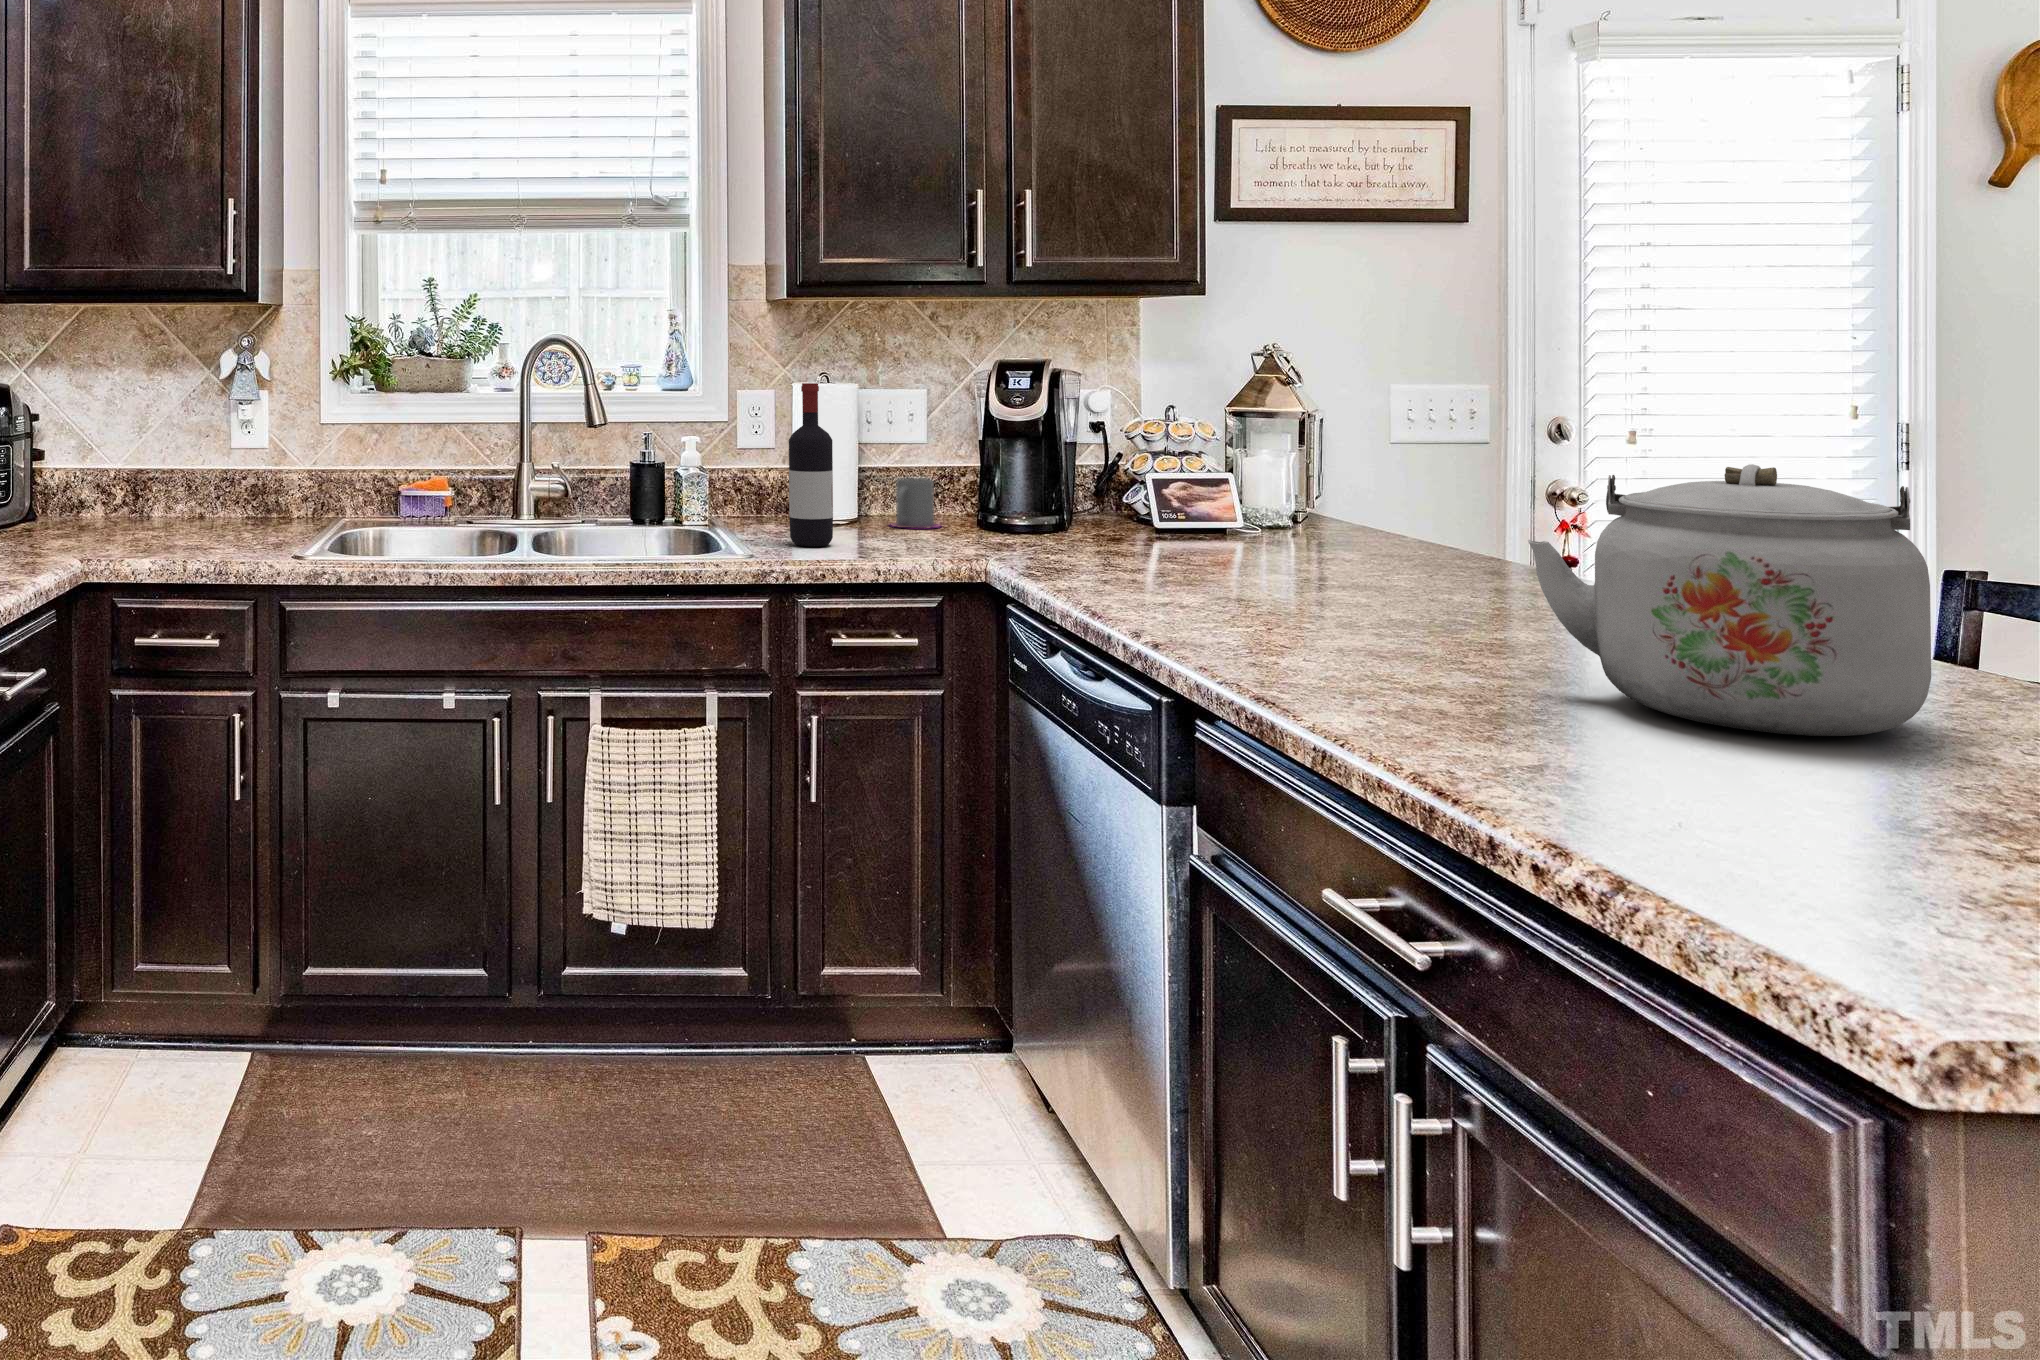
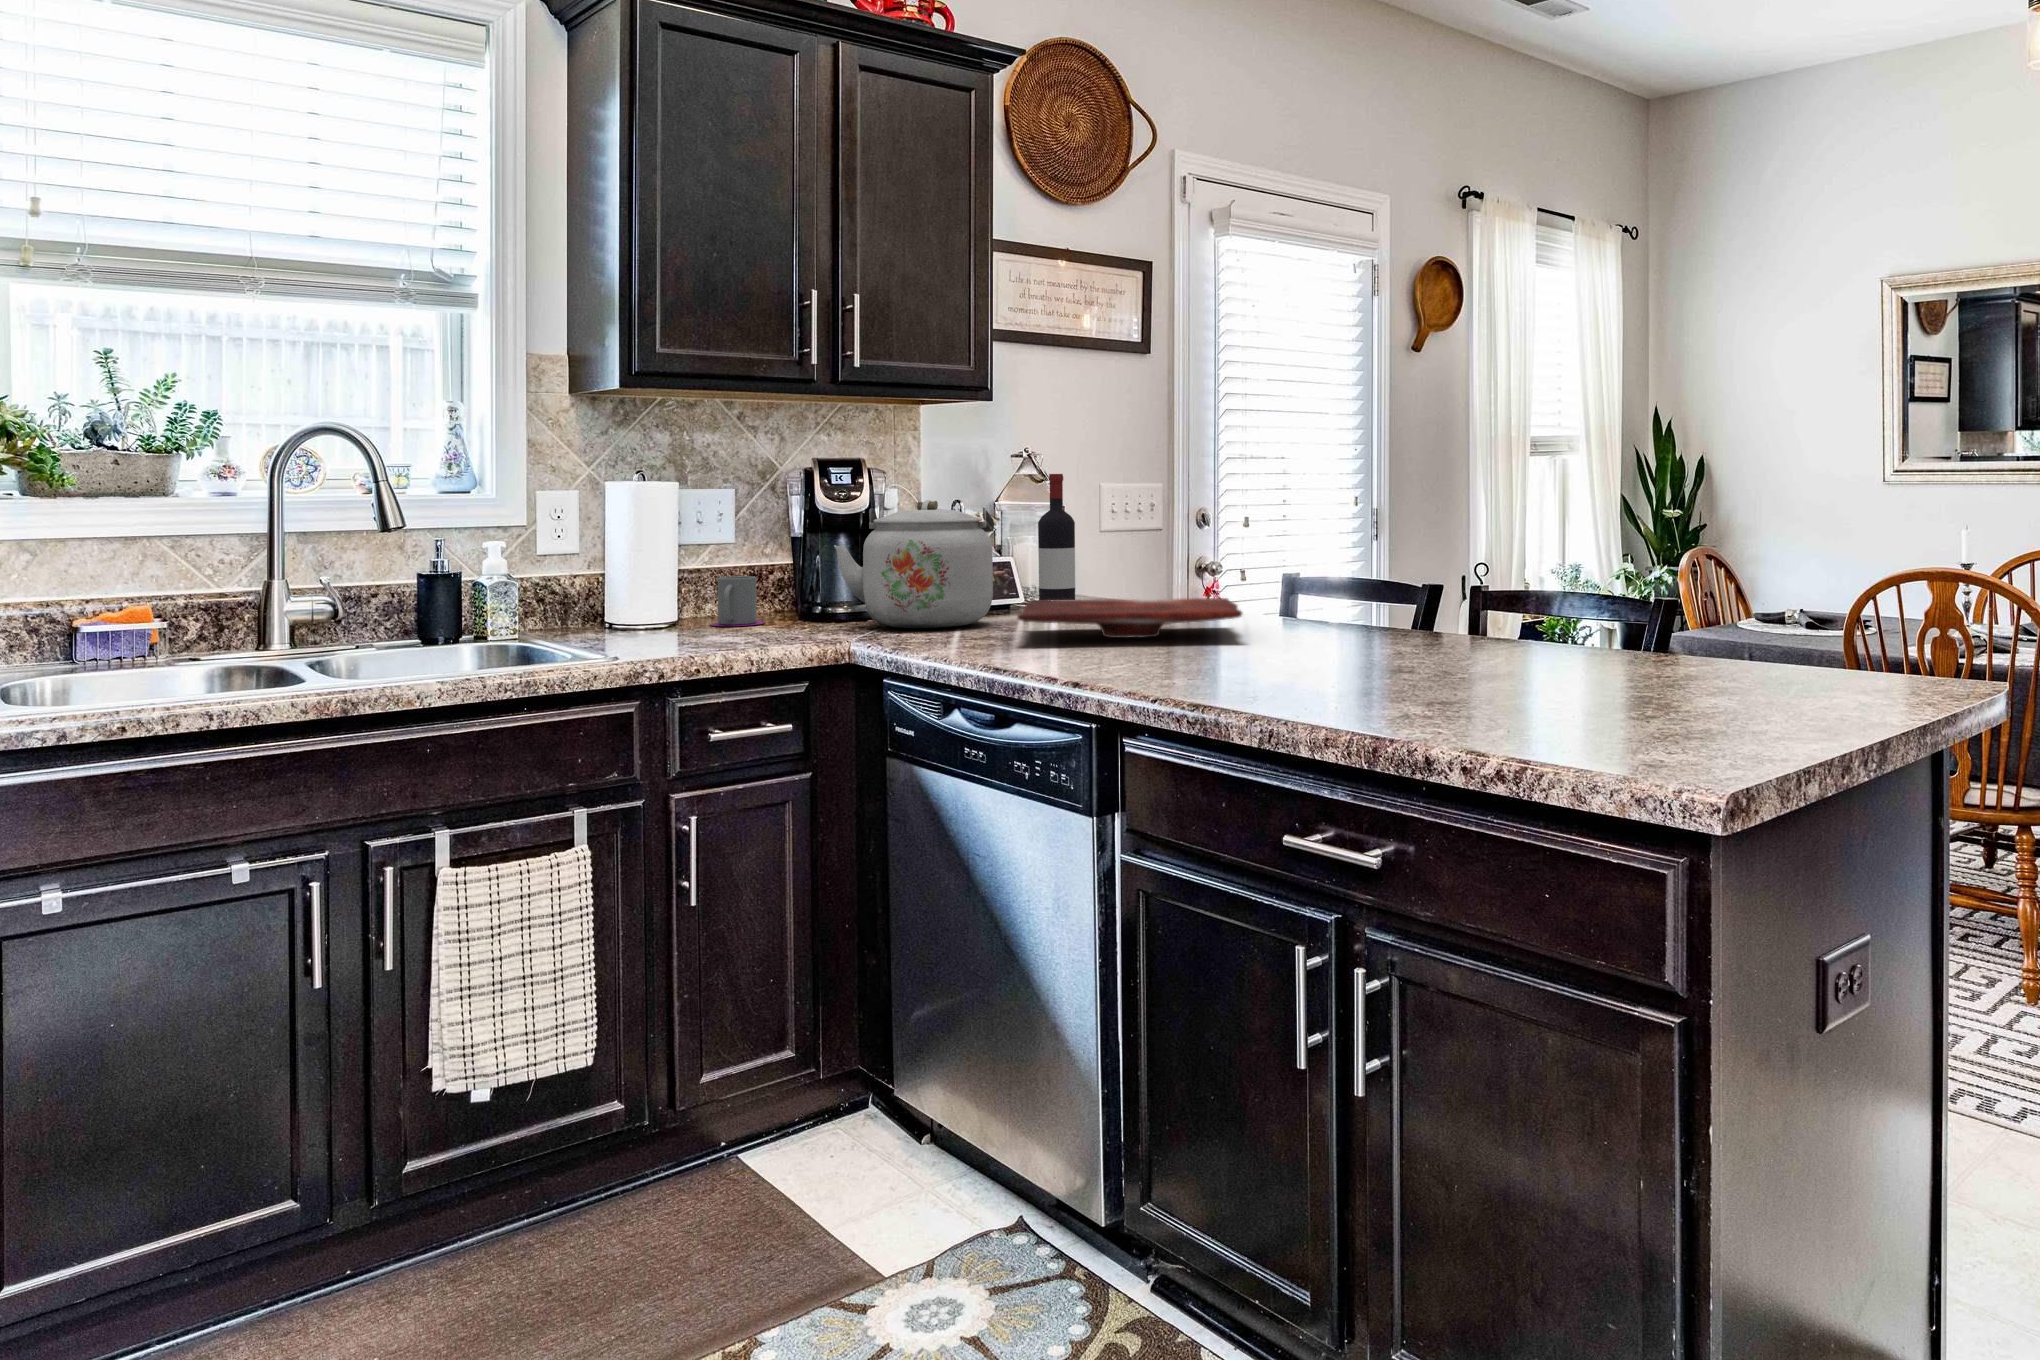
wine bottle: present [789,383,833,546] -> present [1038,474,1075,601]
kettle: present [1528,464,1931,736] -> present [834,500,994,628]
cutting board: none [1153,530,1478,588] -> present [1017,598,1242,638]

